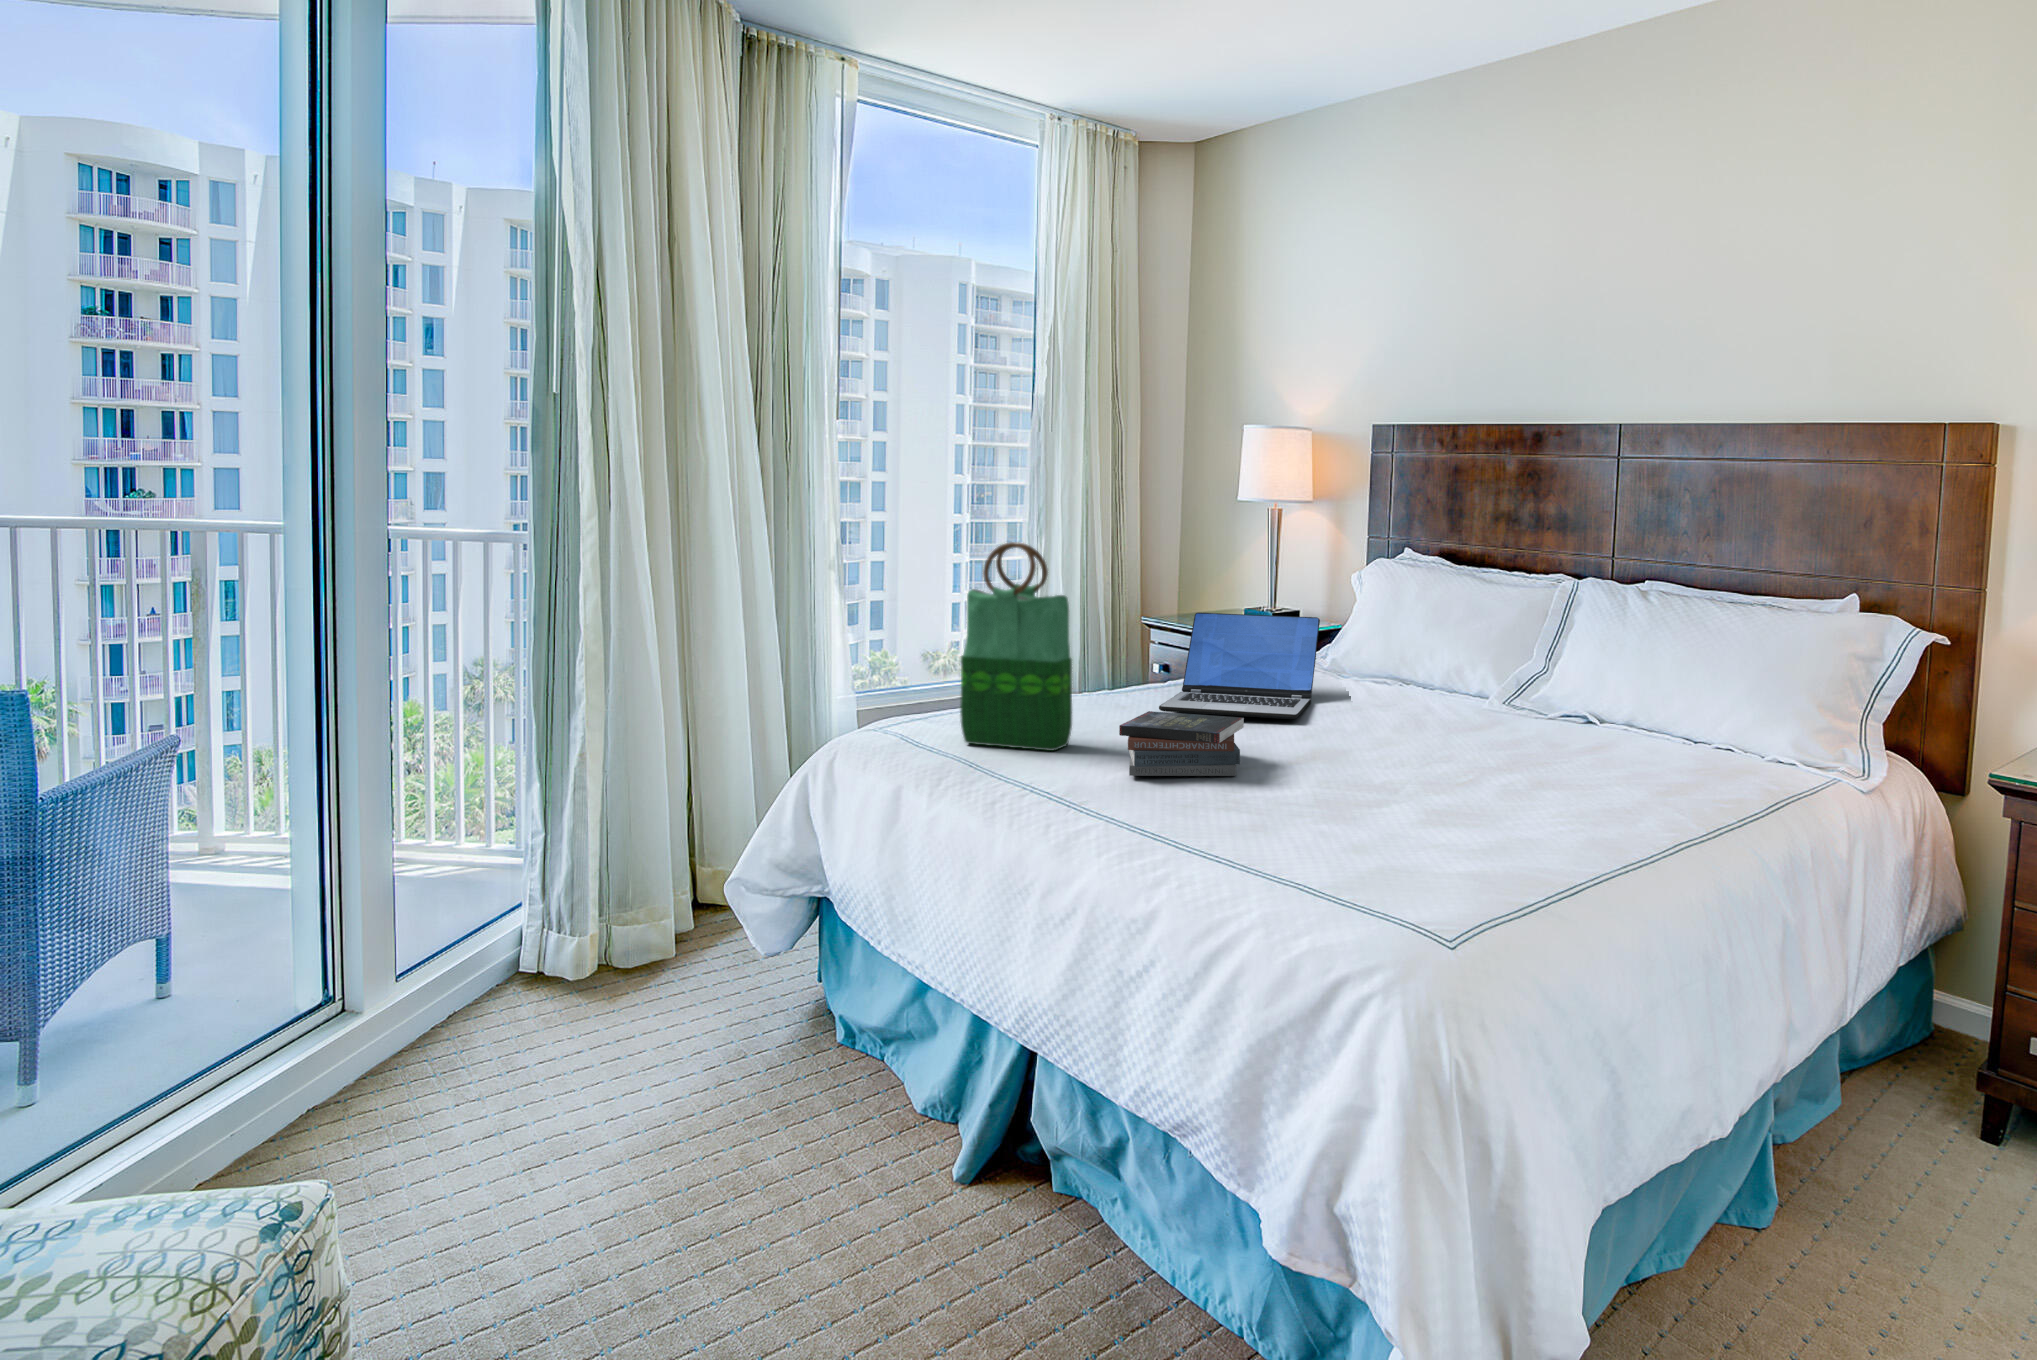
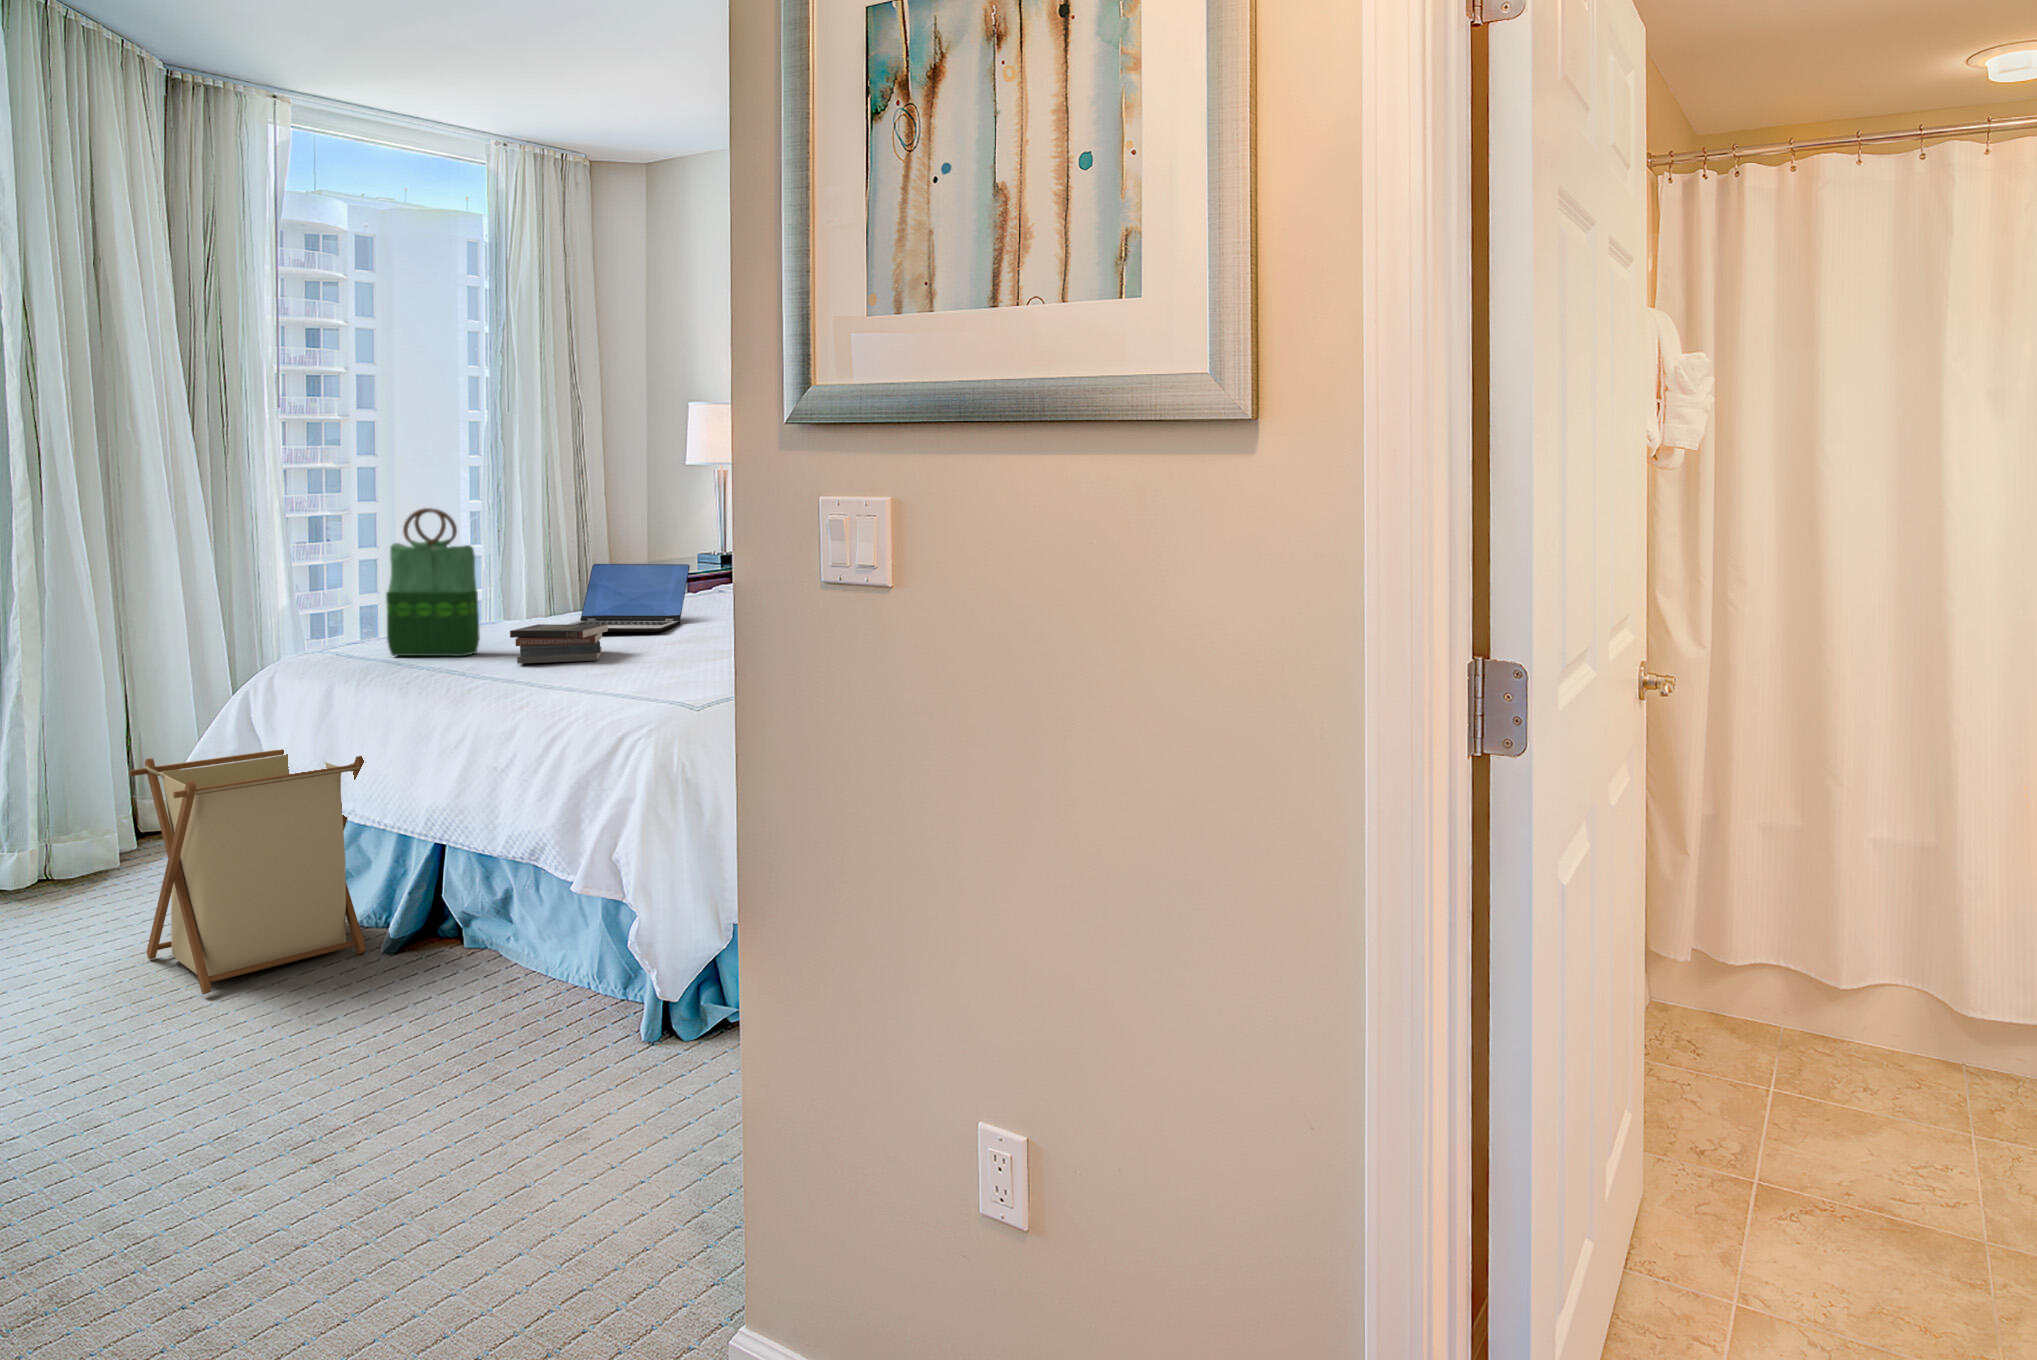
laundry basket: none [666,846,943,1233] -> present [129,749,366,994]

